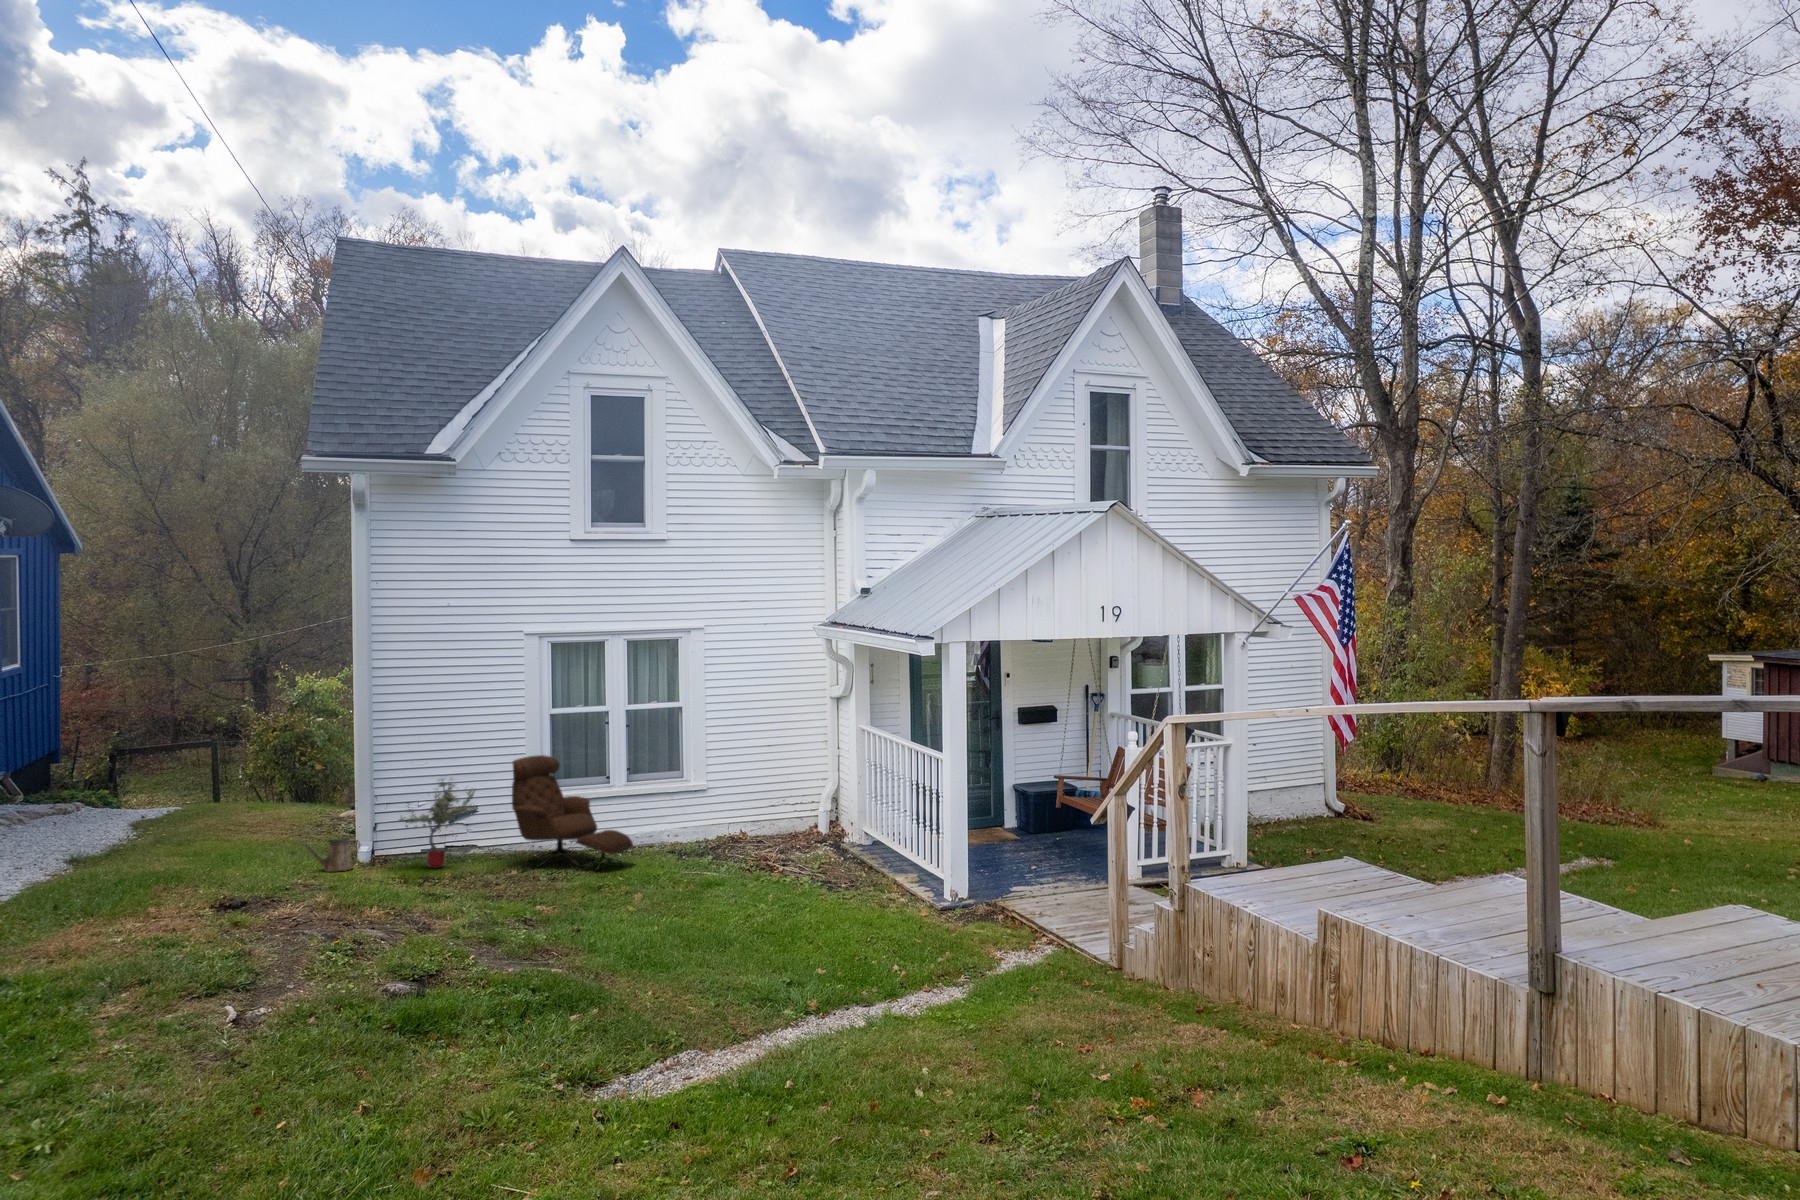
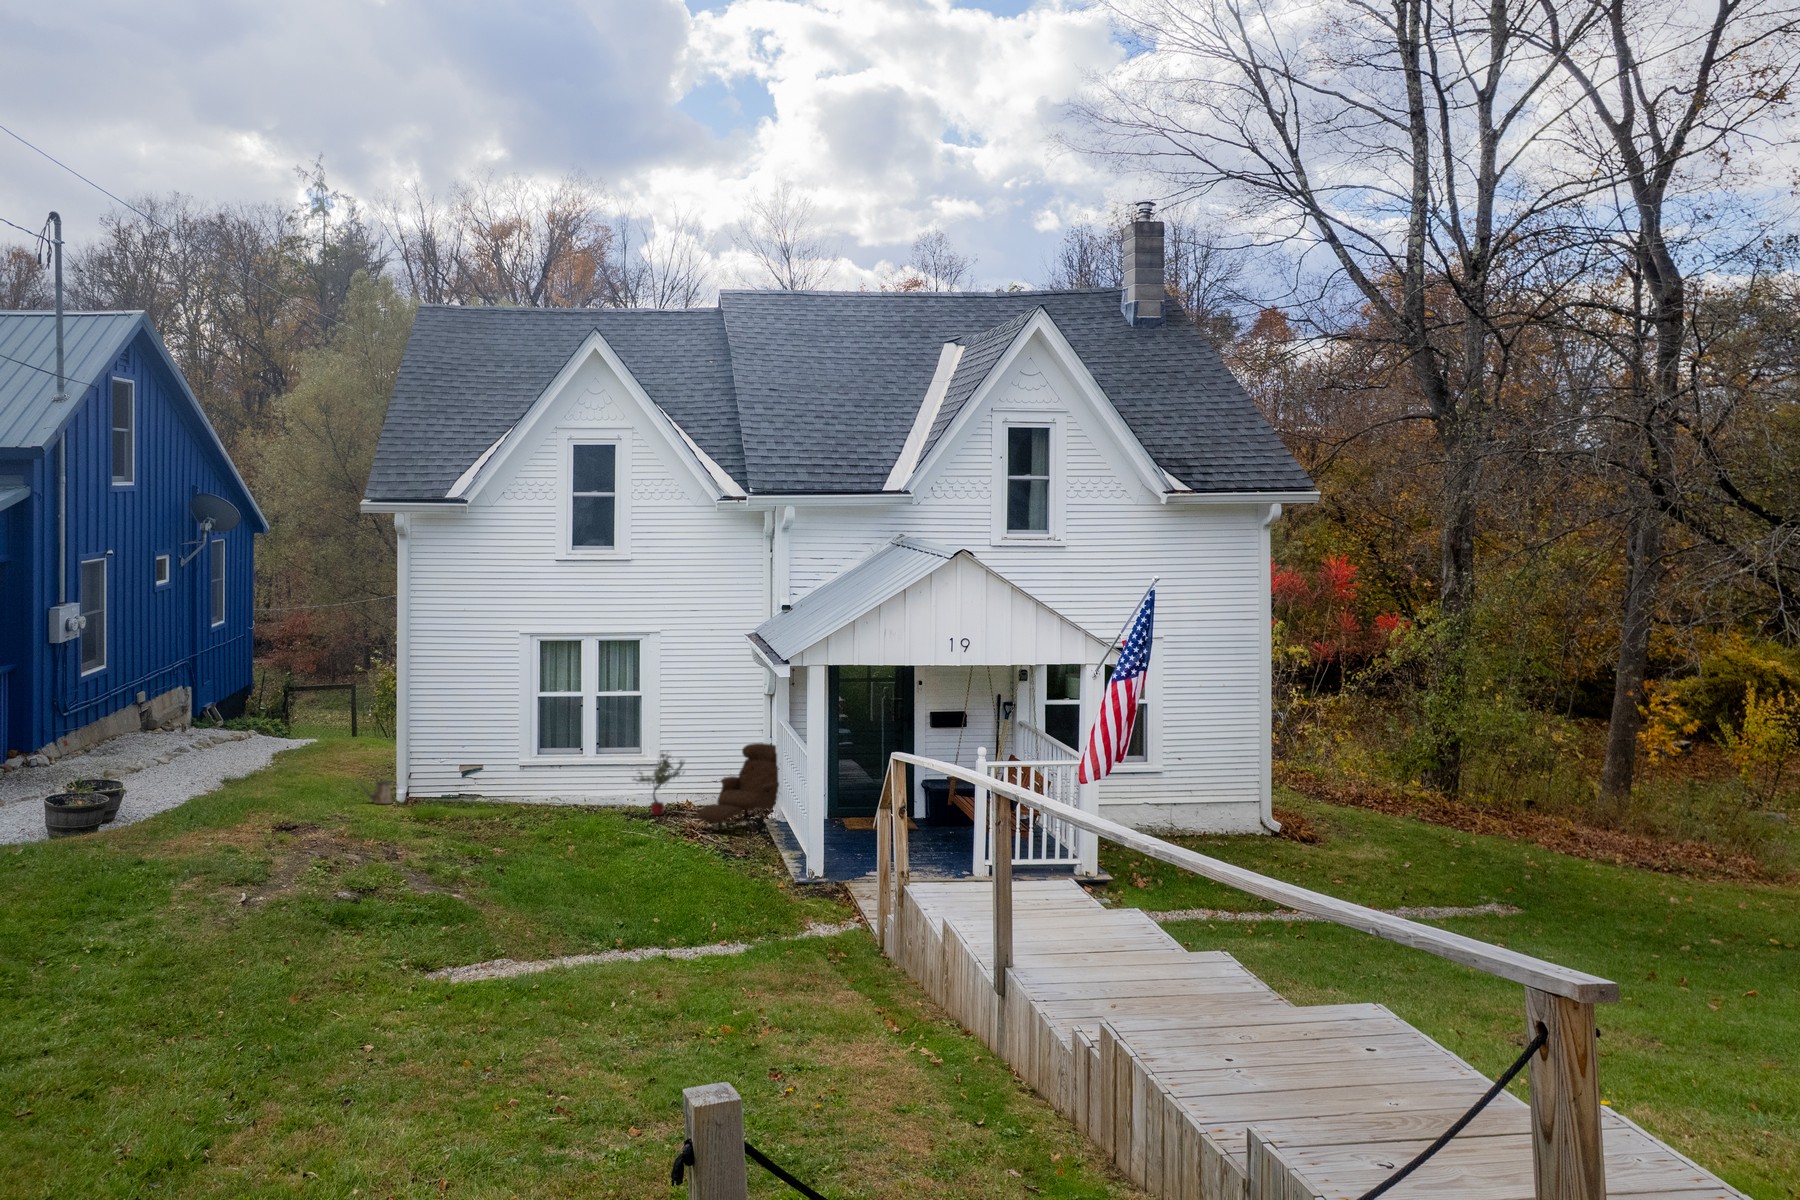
lounge chair: present [512,755,633,870] -> present [697,743,779,833]
potted tree: present [399,777,475,868] -> present [633,754,684,816]

